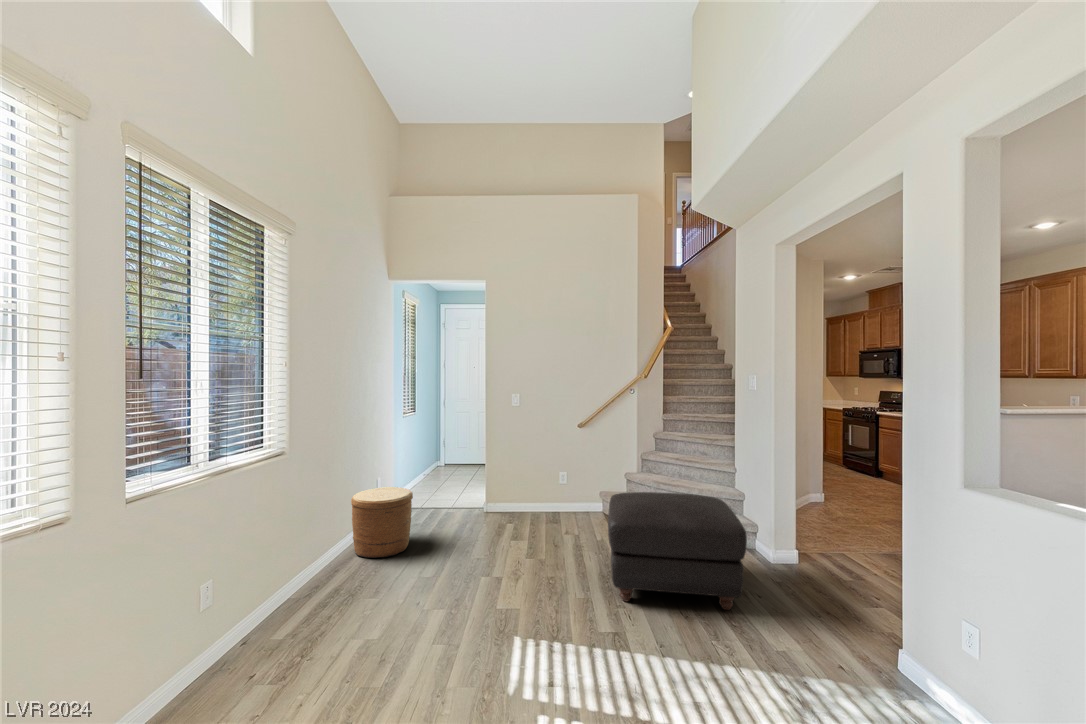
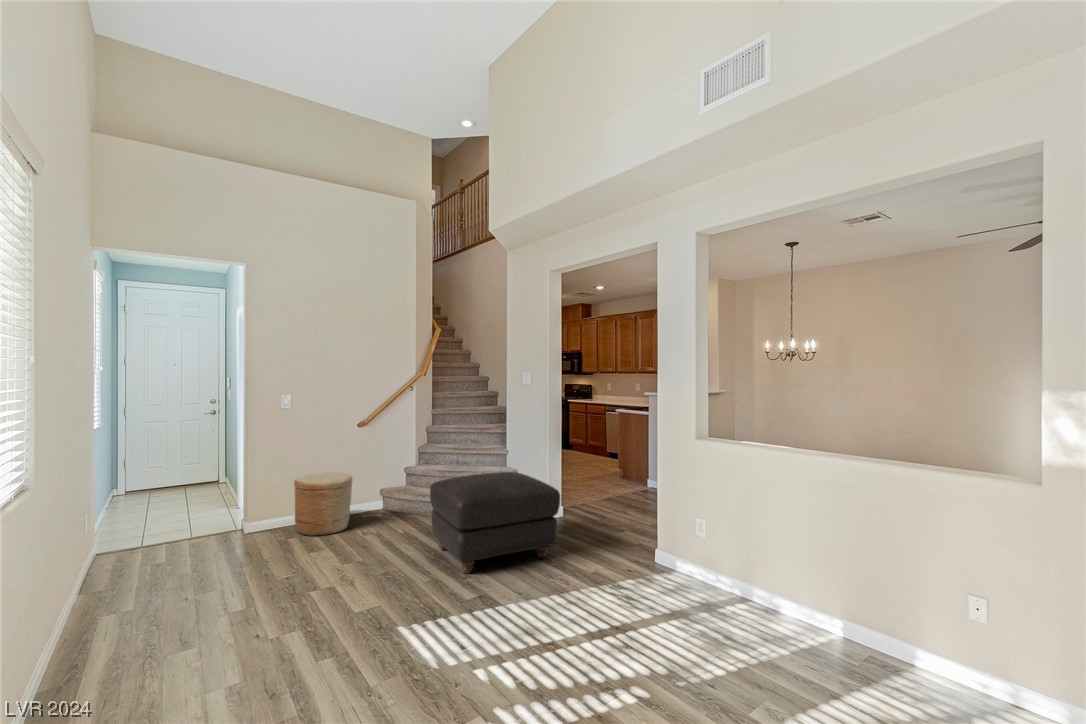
woven basket: present [351,487,413,558] -> present [294,472,352,536]

